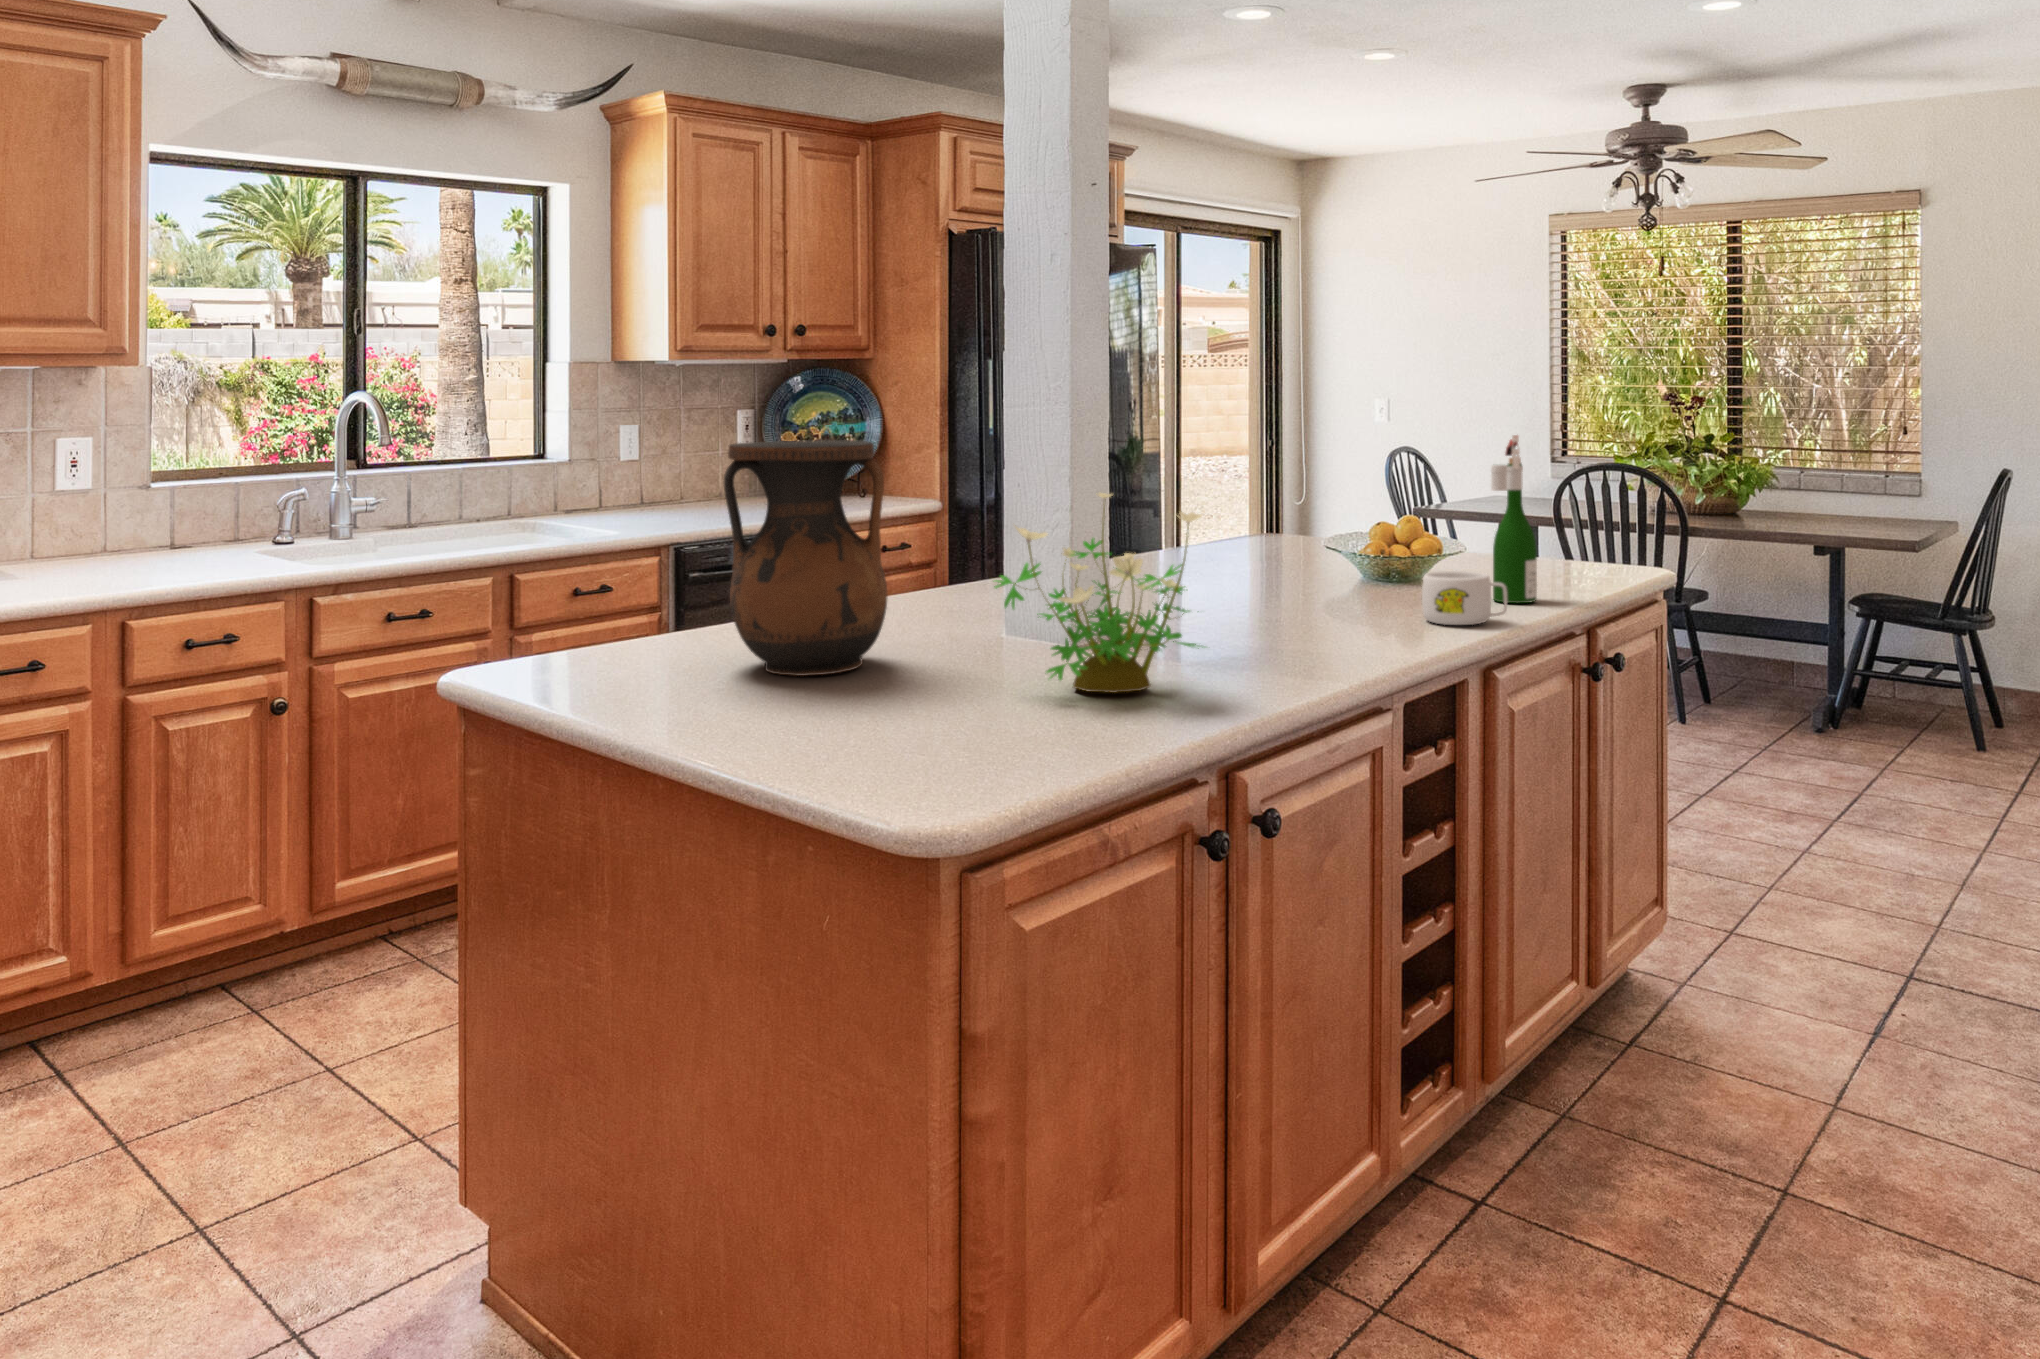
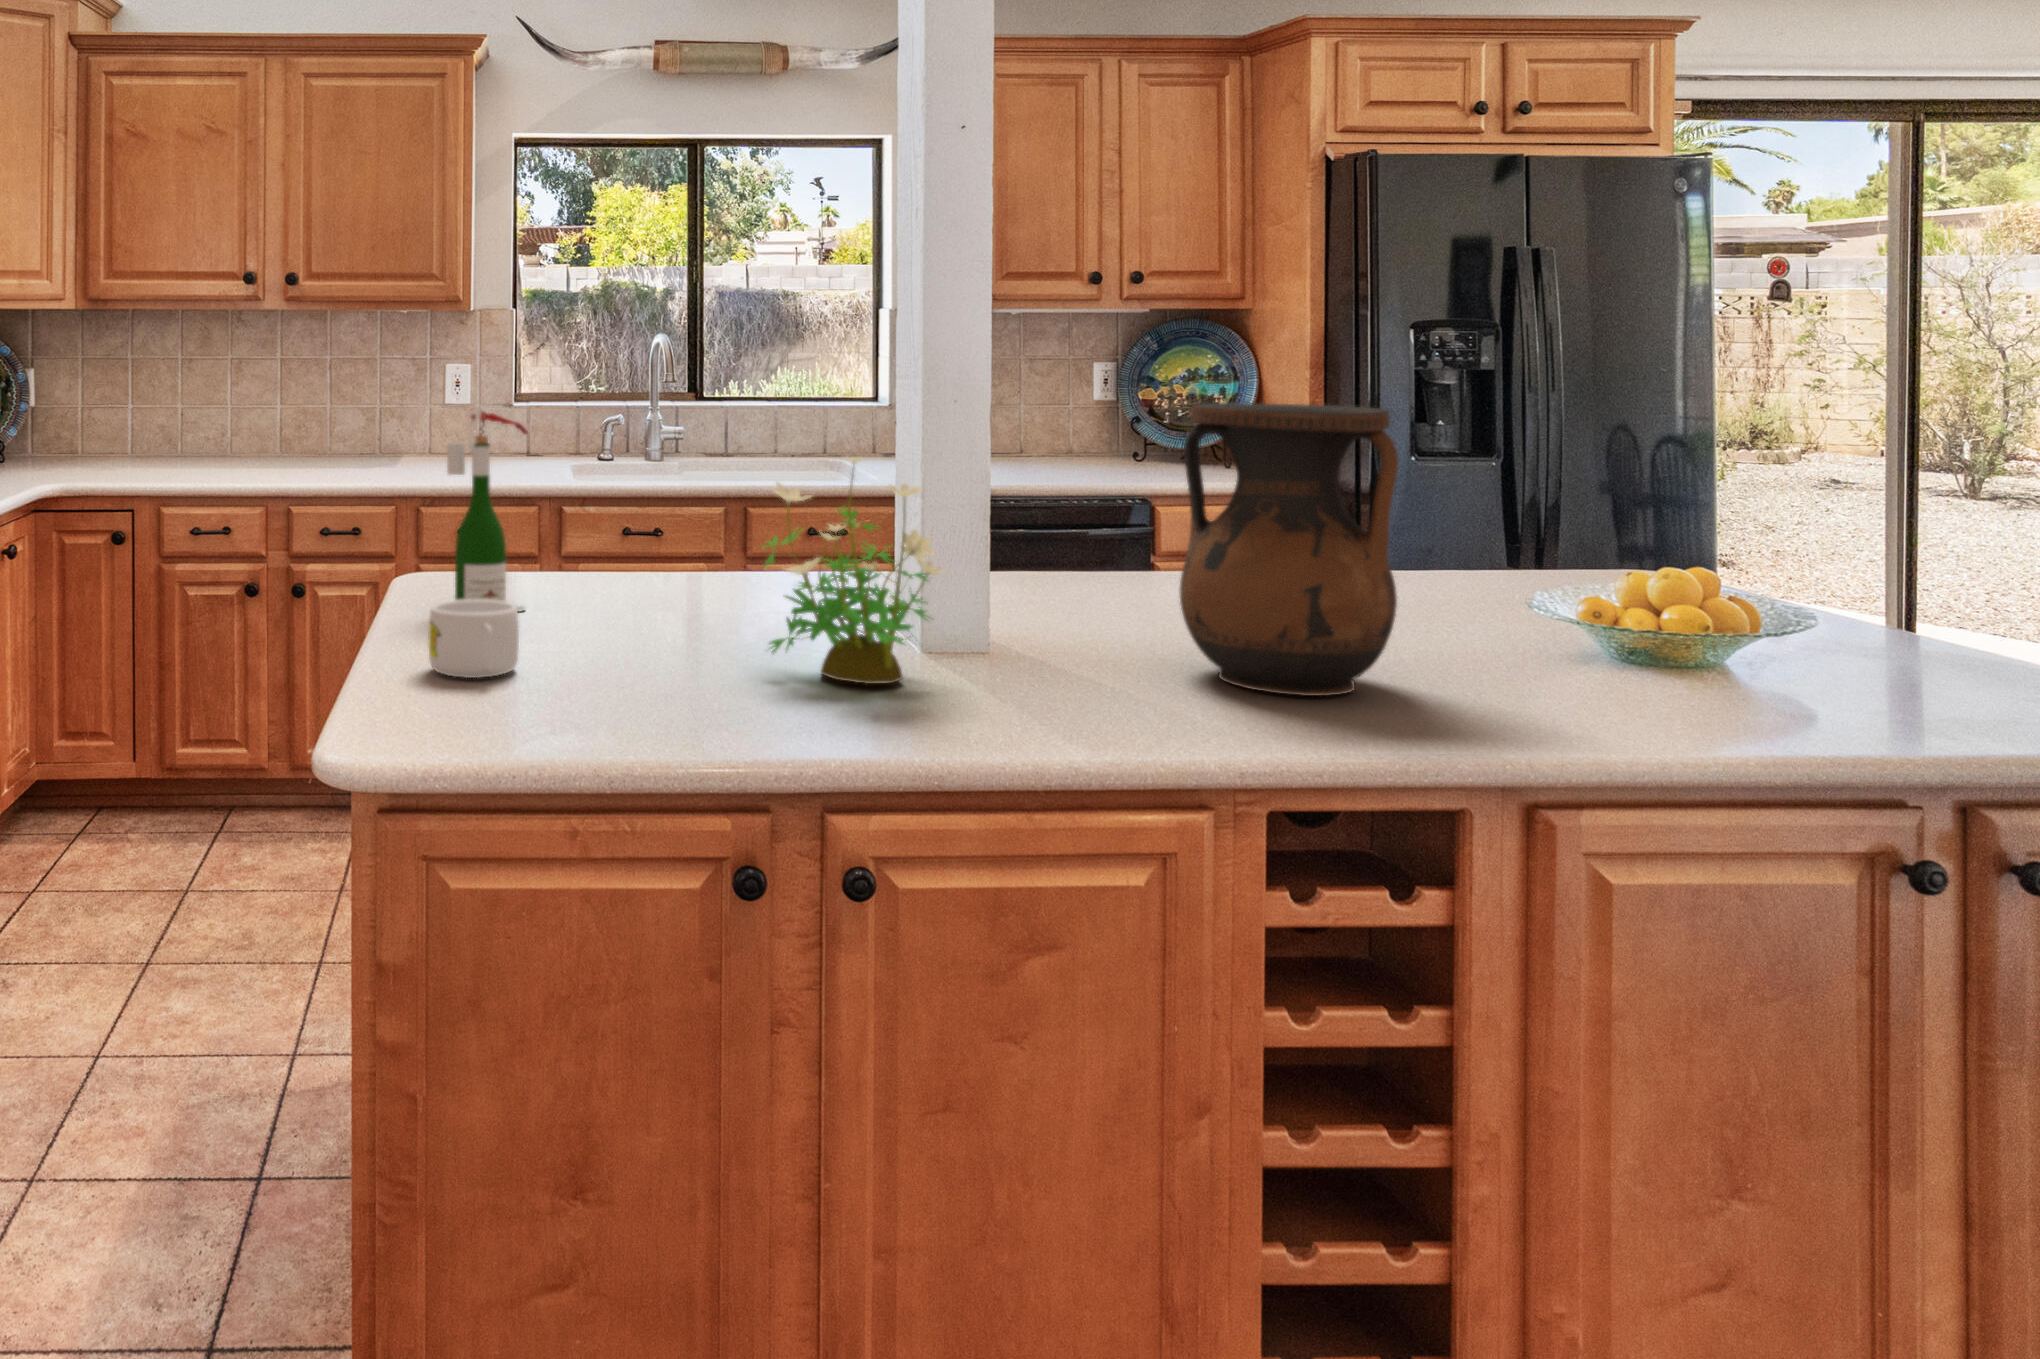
wine bottle: present [1491,435,1537,603] -> present [447,407,528,611]
vase: present [724,440,887,676] -> present [1180,403,1398,696]
mug: present [1422,571,1507,625] -> present [429,599,519,678]

